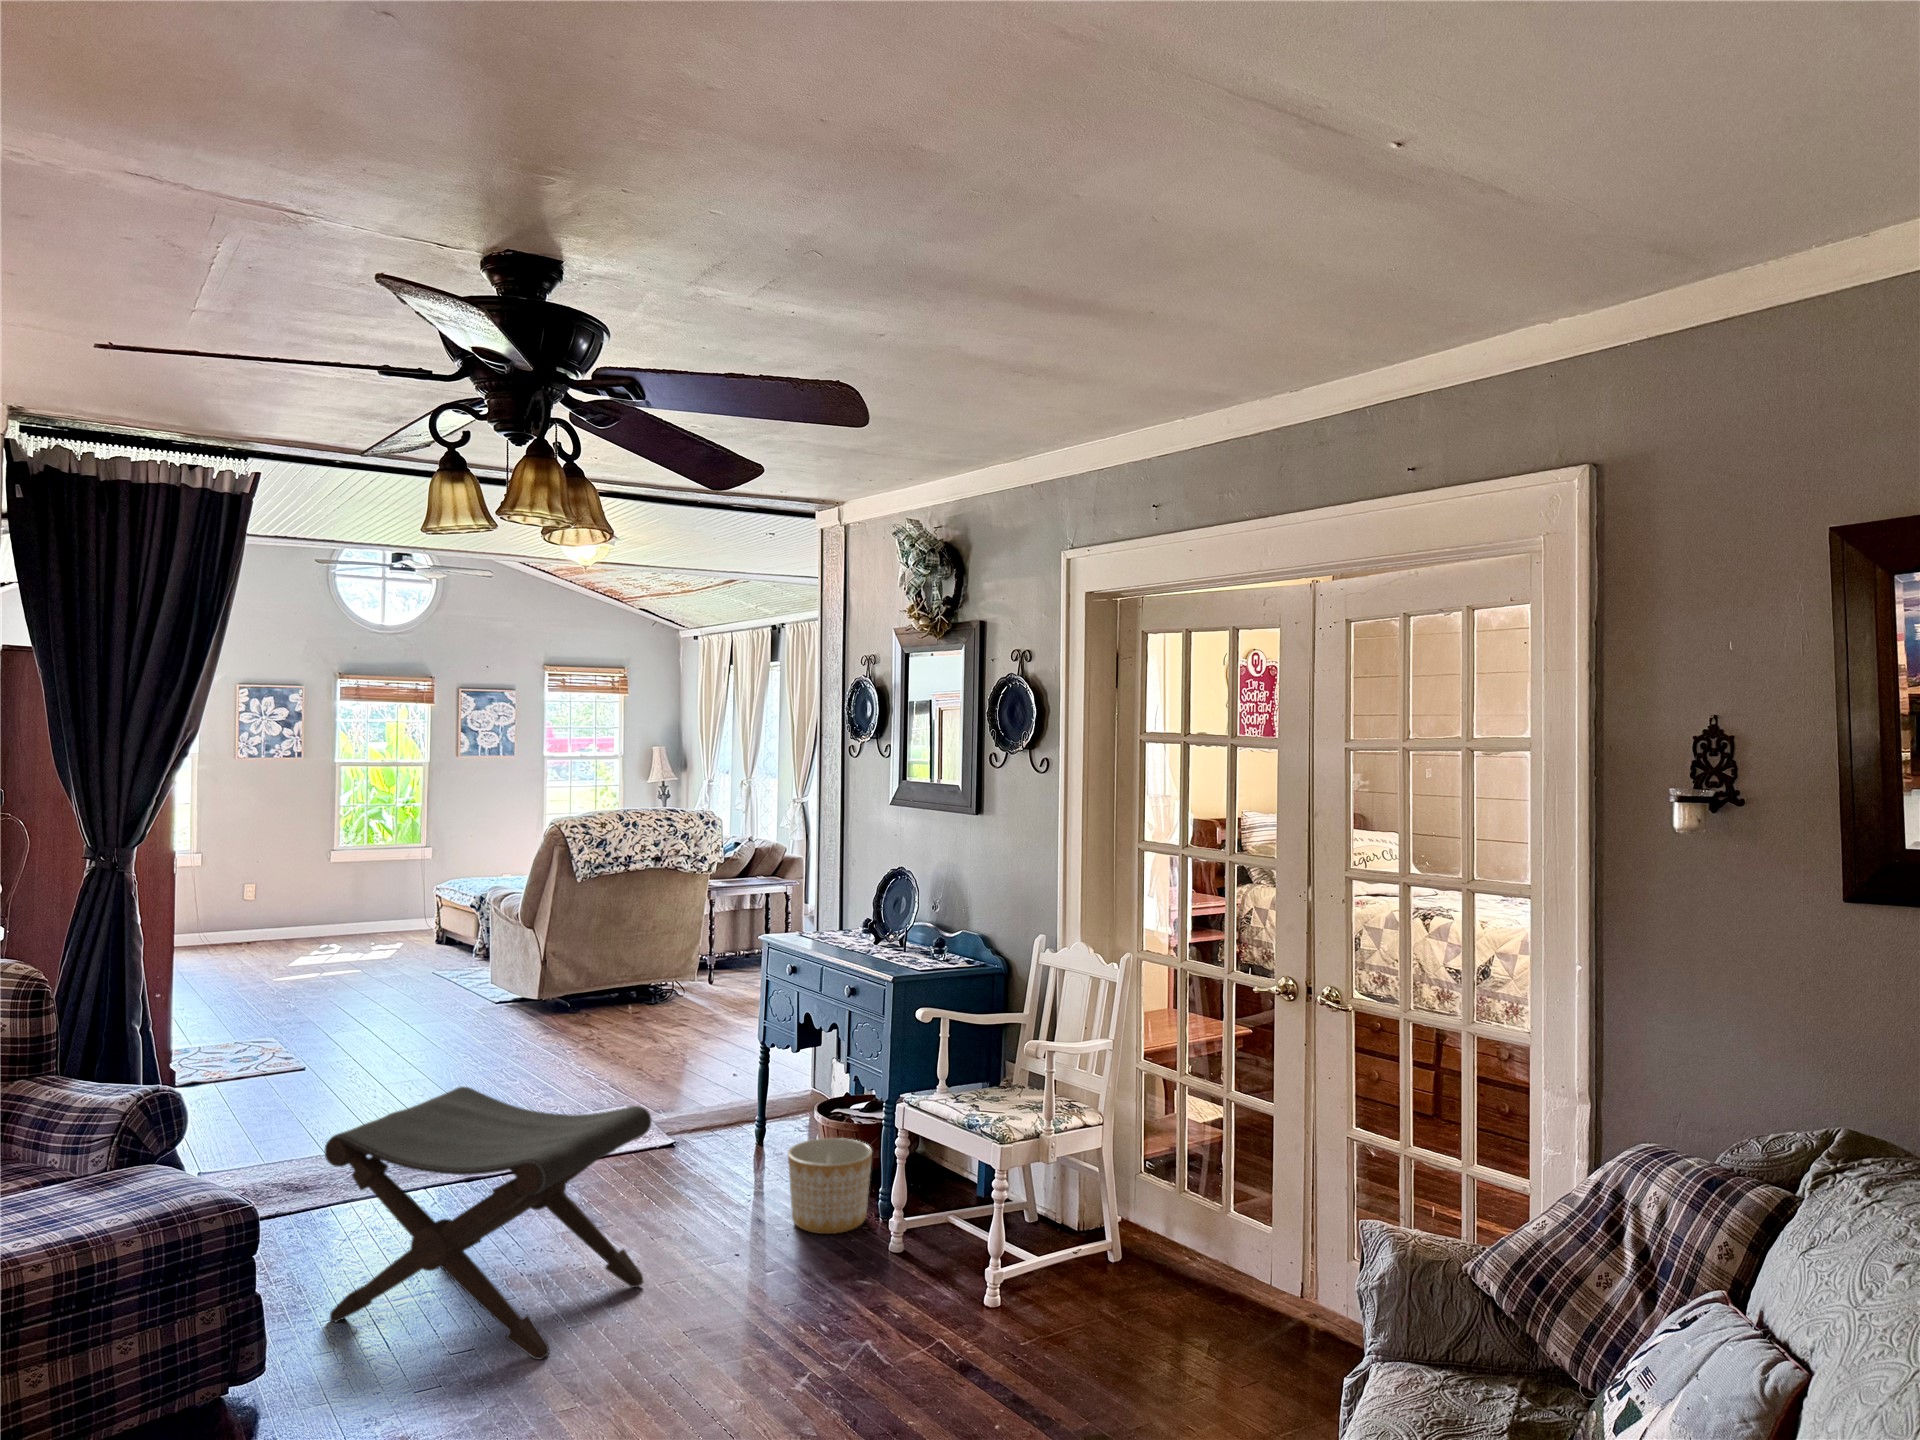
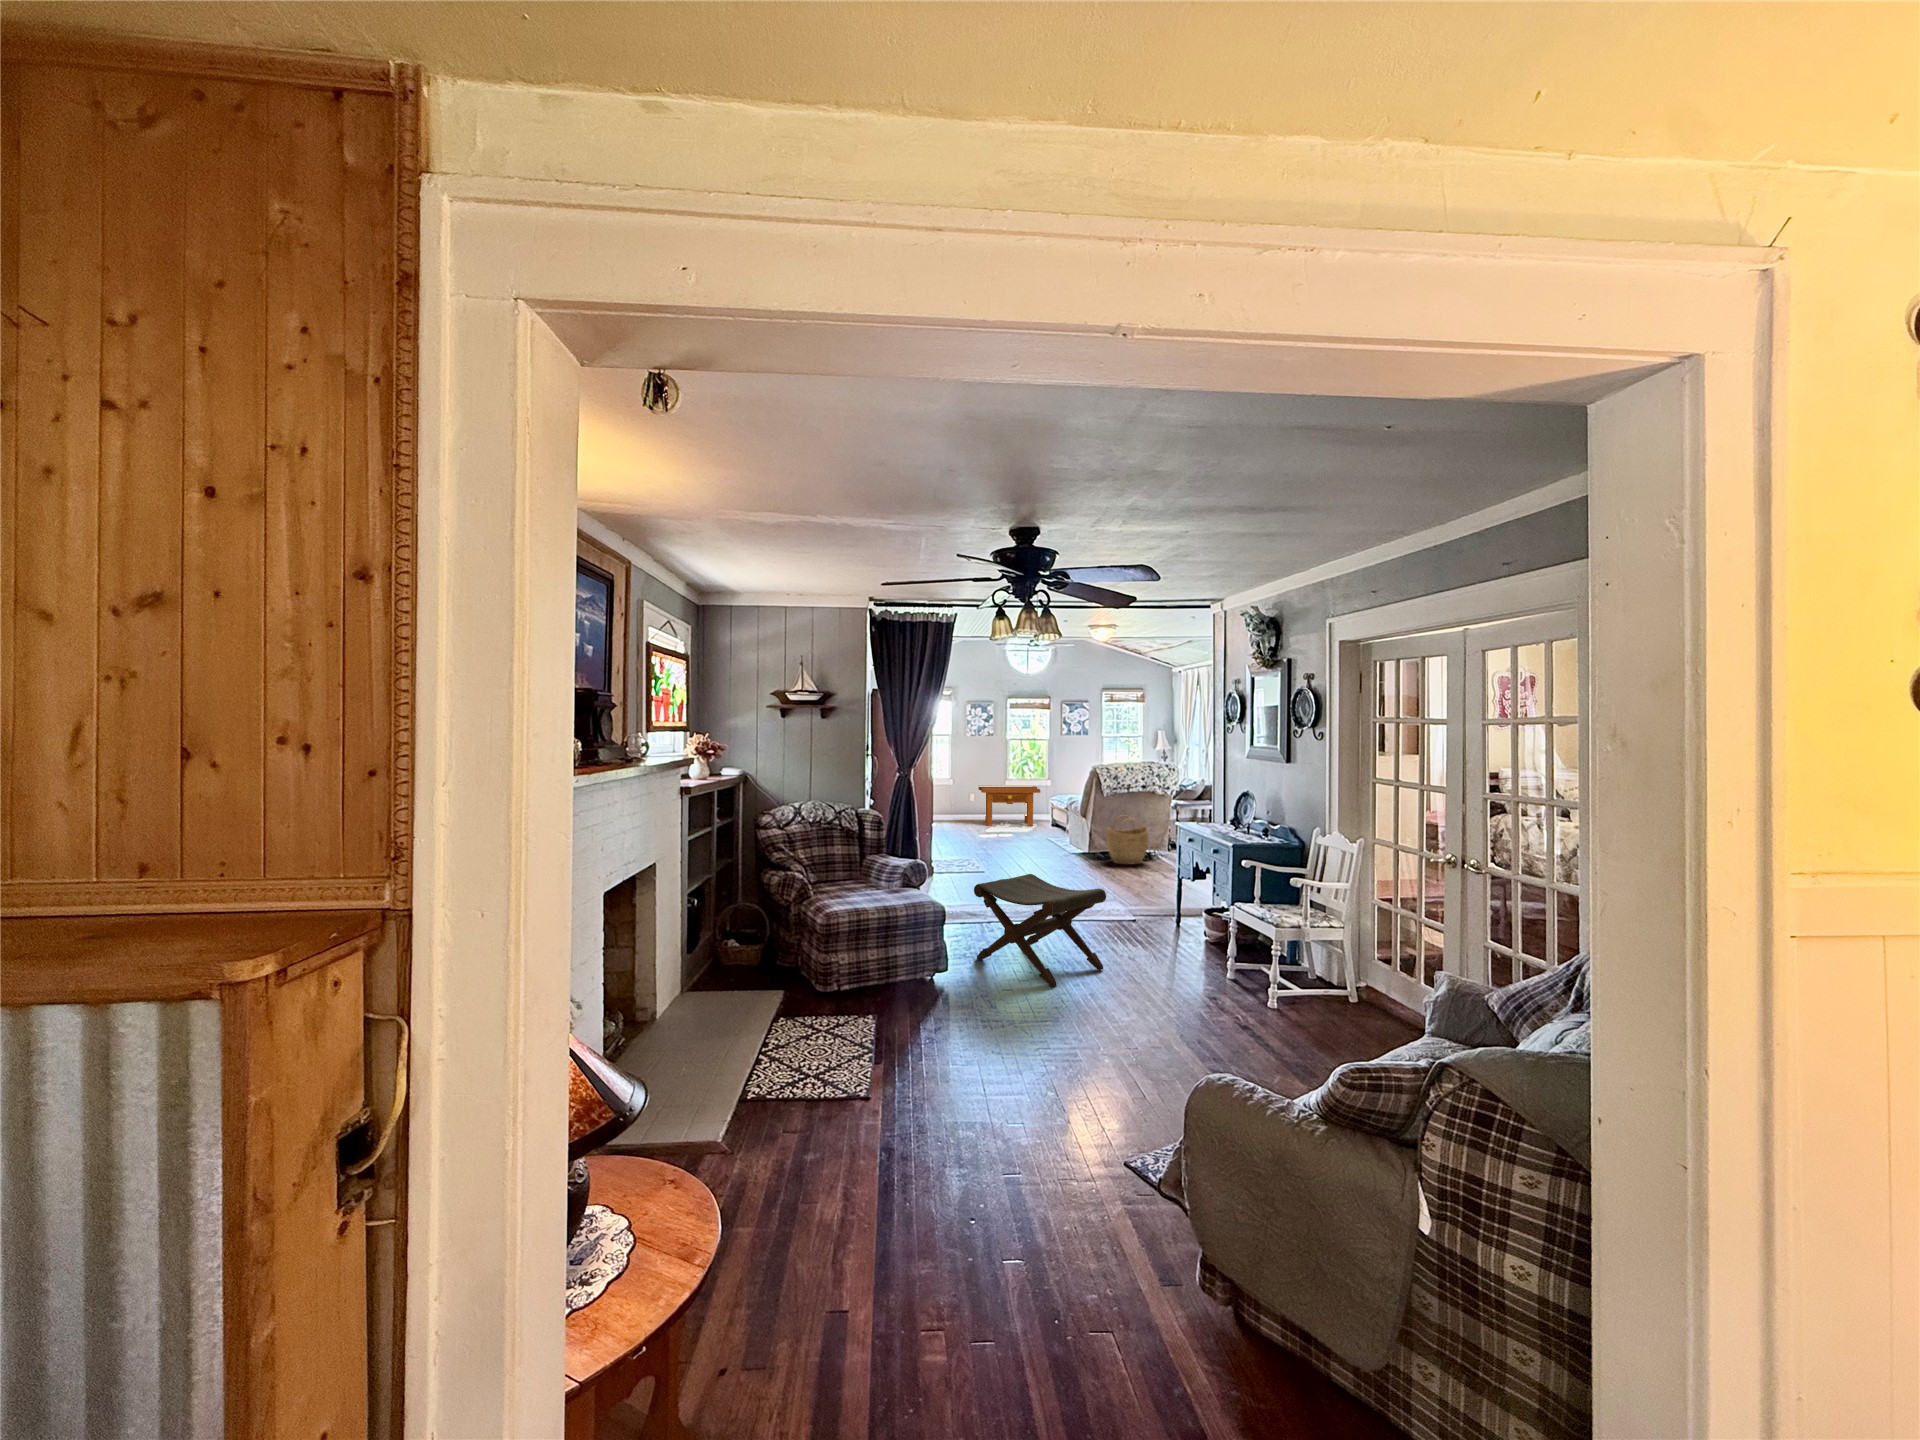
side table: none [266,862,415,954] -> present [979,786,1040,826]
woven basket: none [576,917,660,1017] -> present [1106,817,1148,864]
planter: present [788,1138,872,1234] -> none [1178,921,1222,967]

